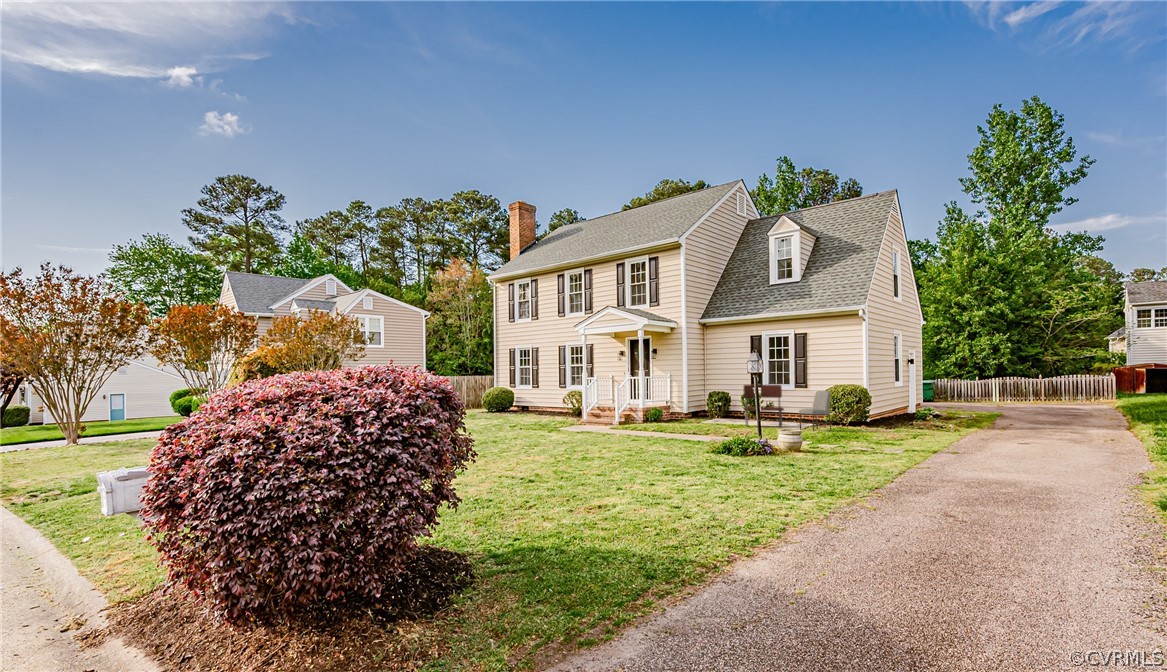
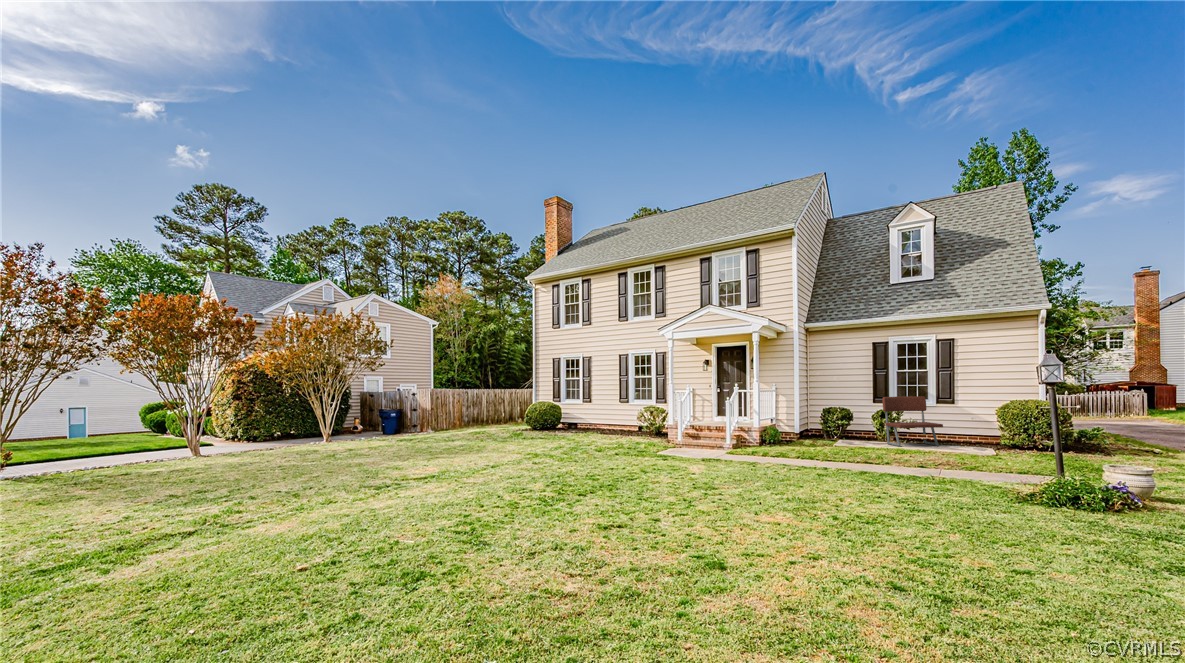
chair: present [799,391,831,431] -> none [996,406,1039,457]

